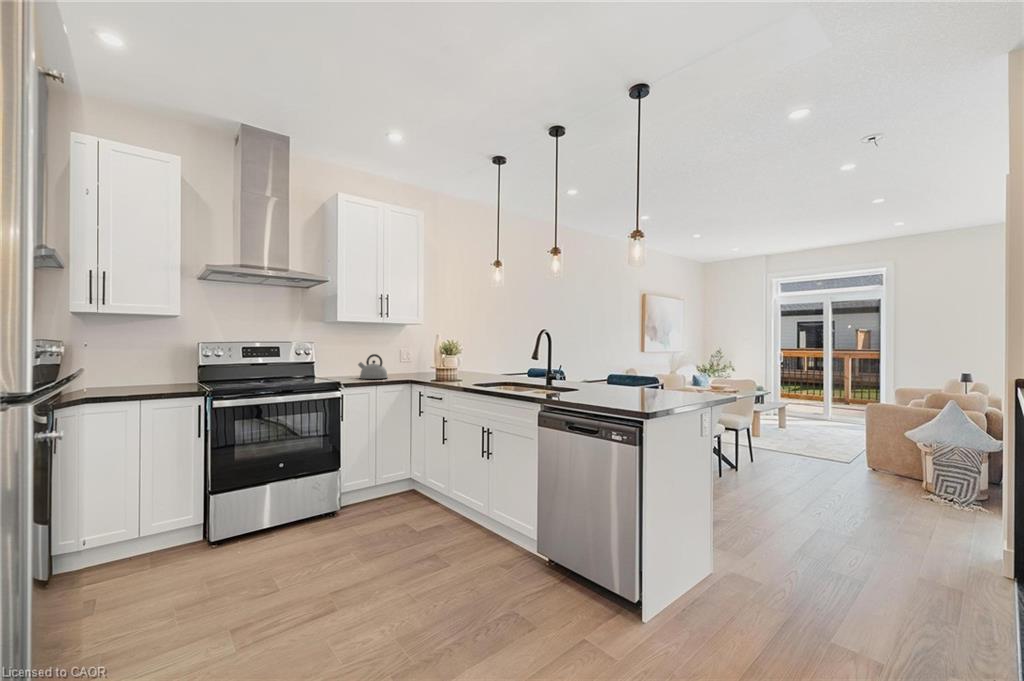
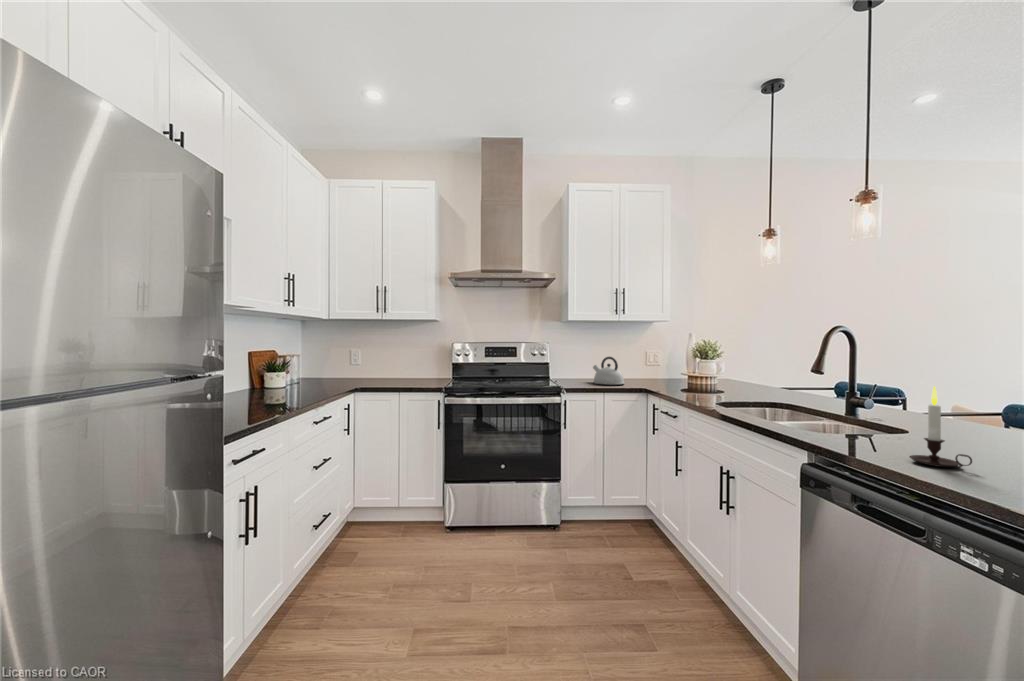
candle: none [590,363,613,401] -> present [910,386,972,468]

